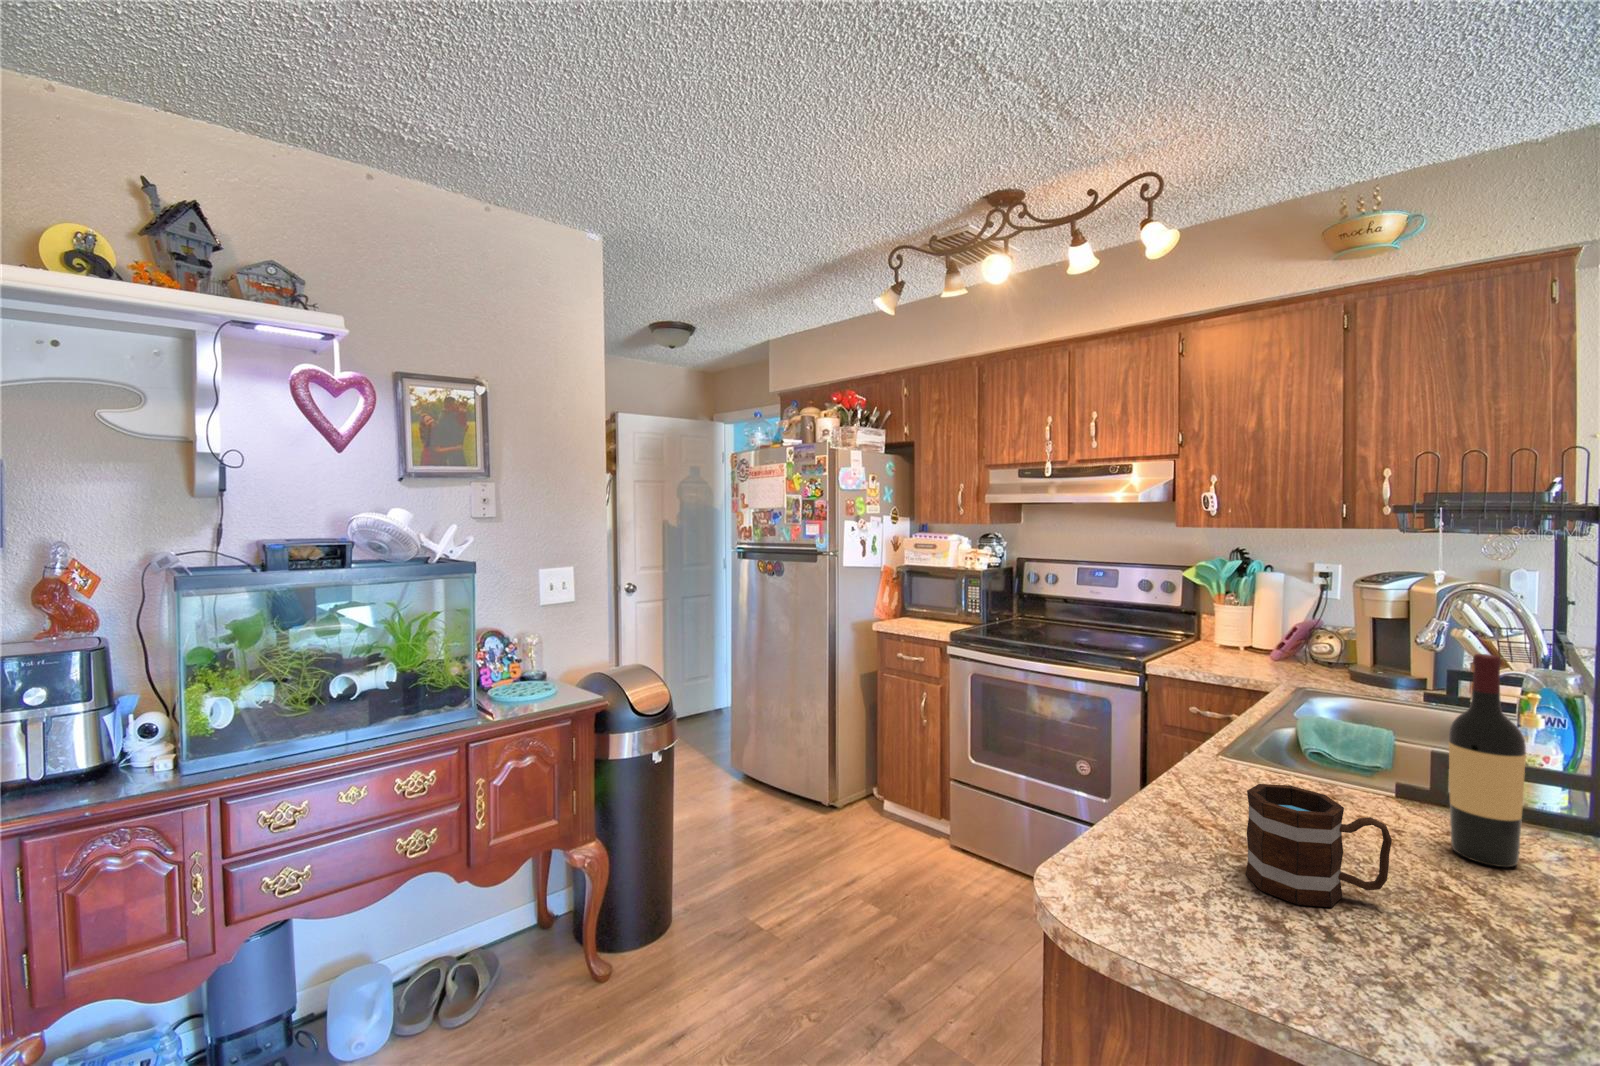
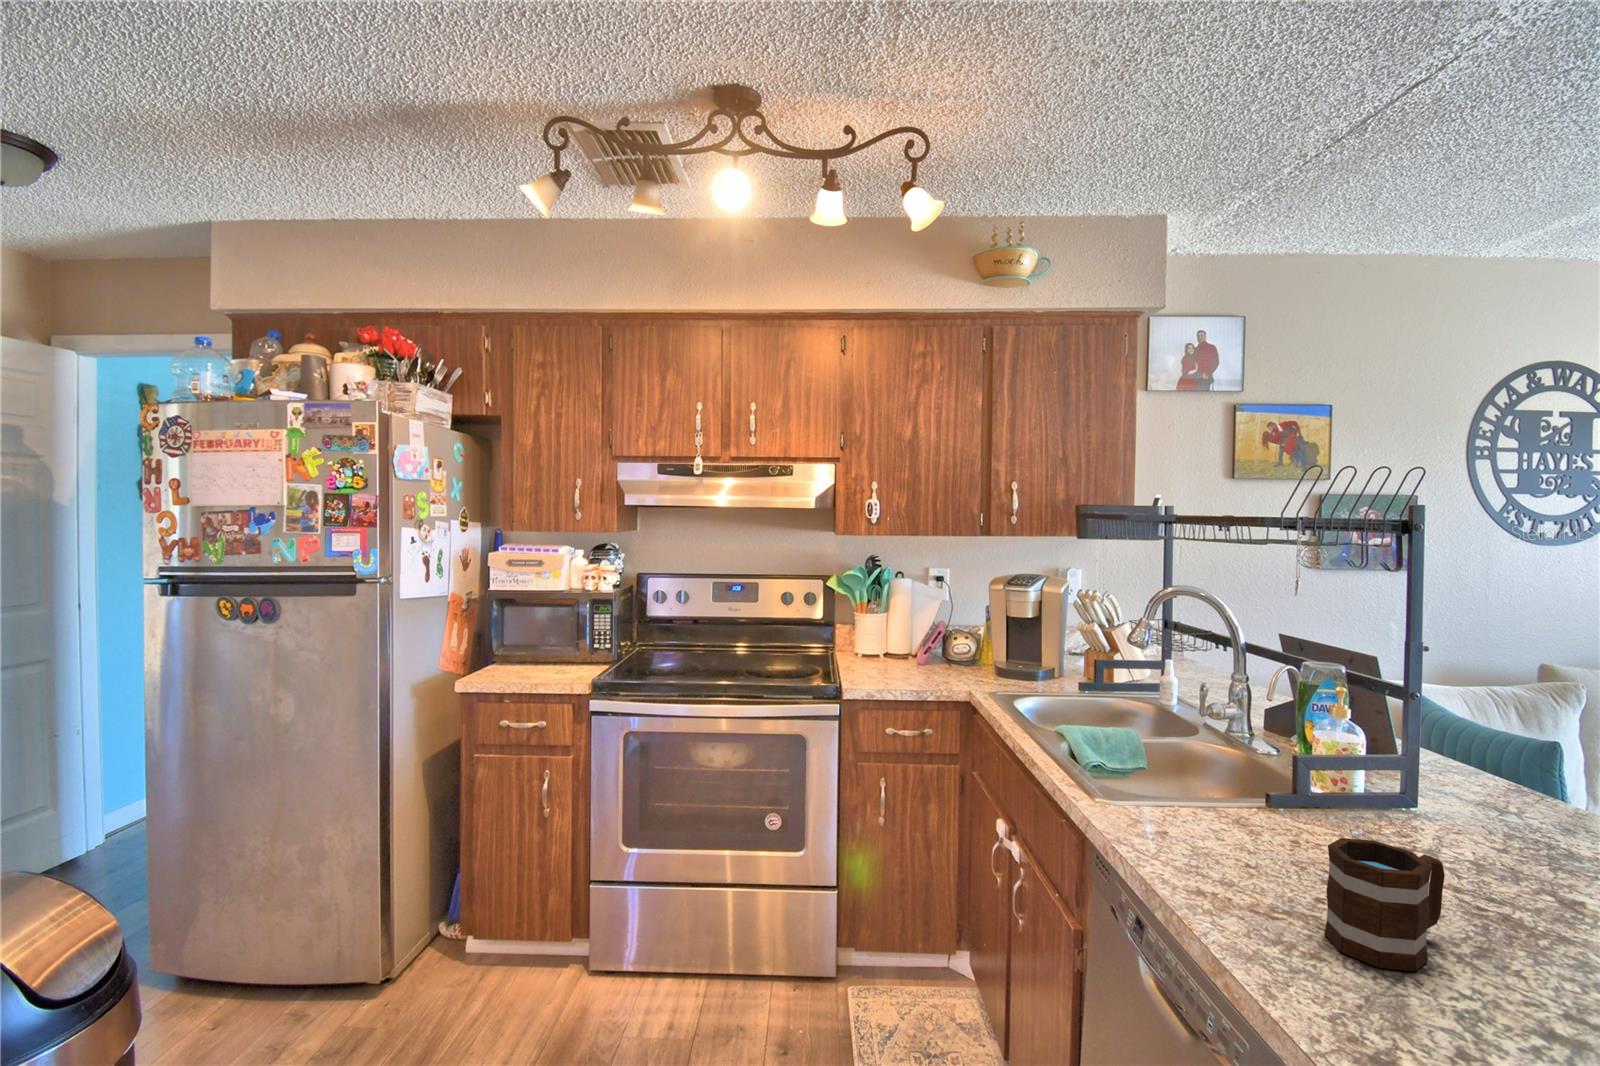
wine bottle: present [1449,654,1526,867] -> none [1335,669,1395,857]

